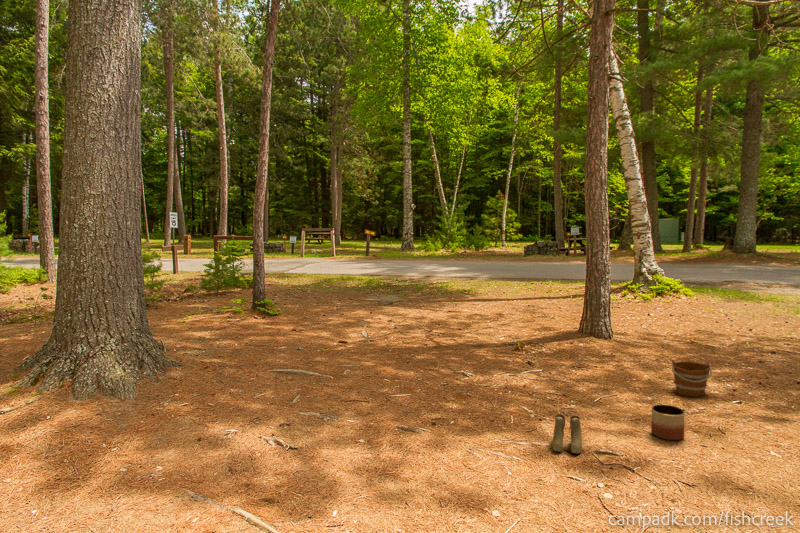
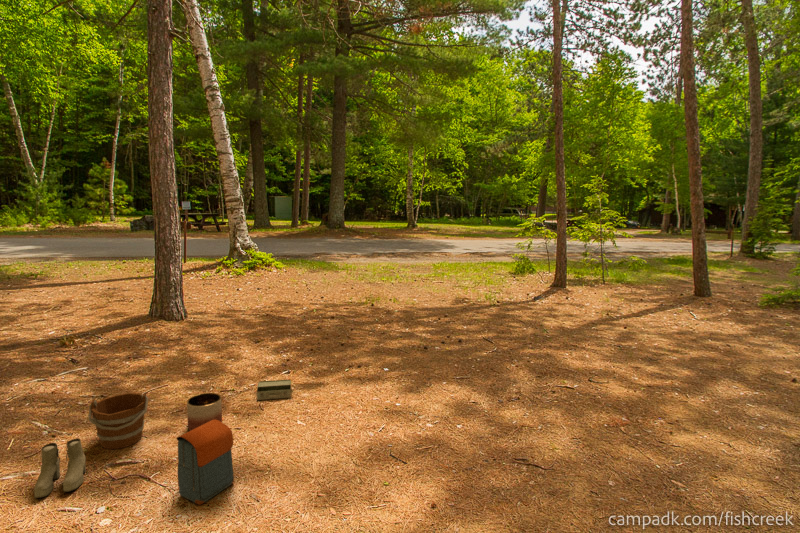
bucket: present [671,360,712,397] -> present [88,393,148,449]
toolbox: none [711,407,754,430] -> present [257,380,291,400]
backpack: none [664,426,719,496] -> present [177,419,234,505]

